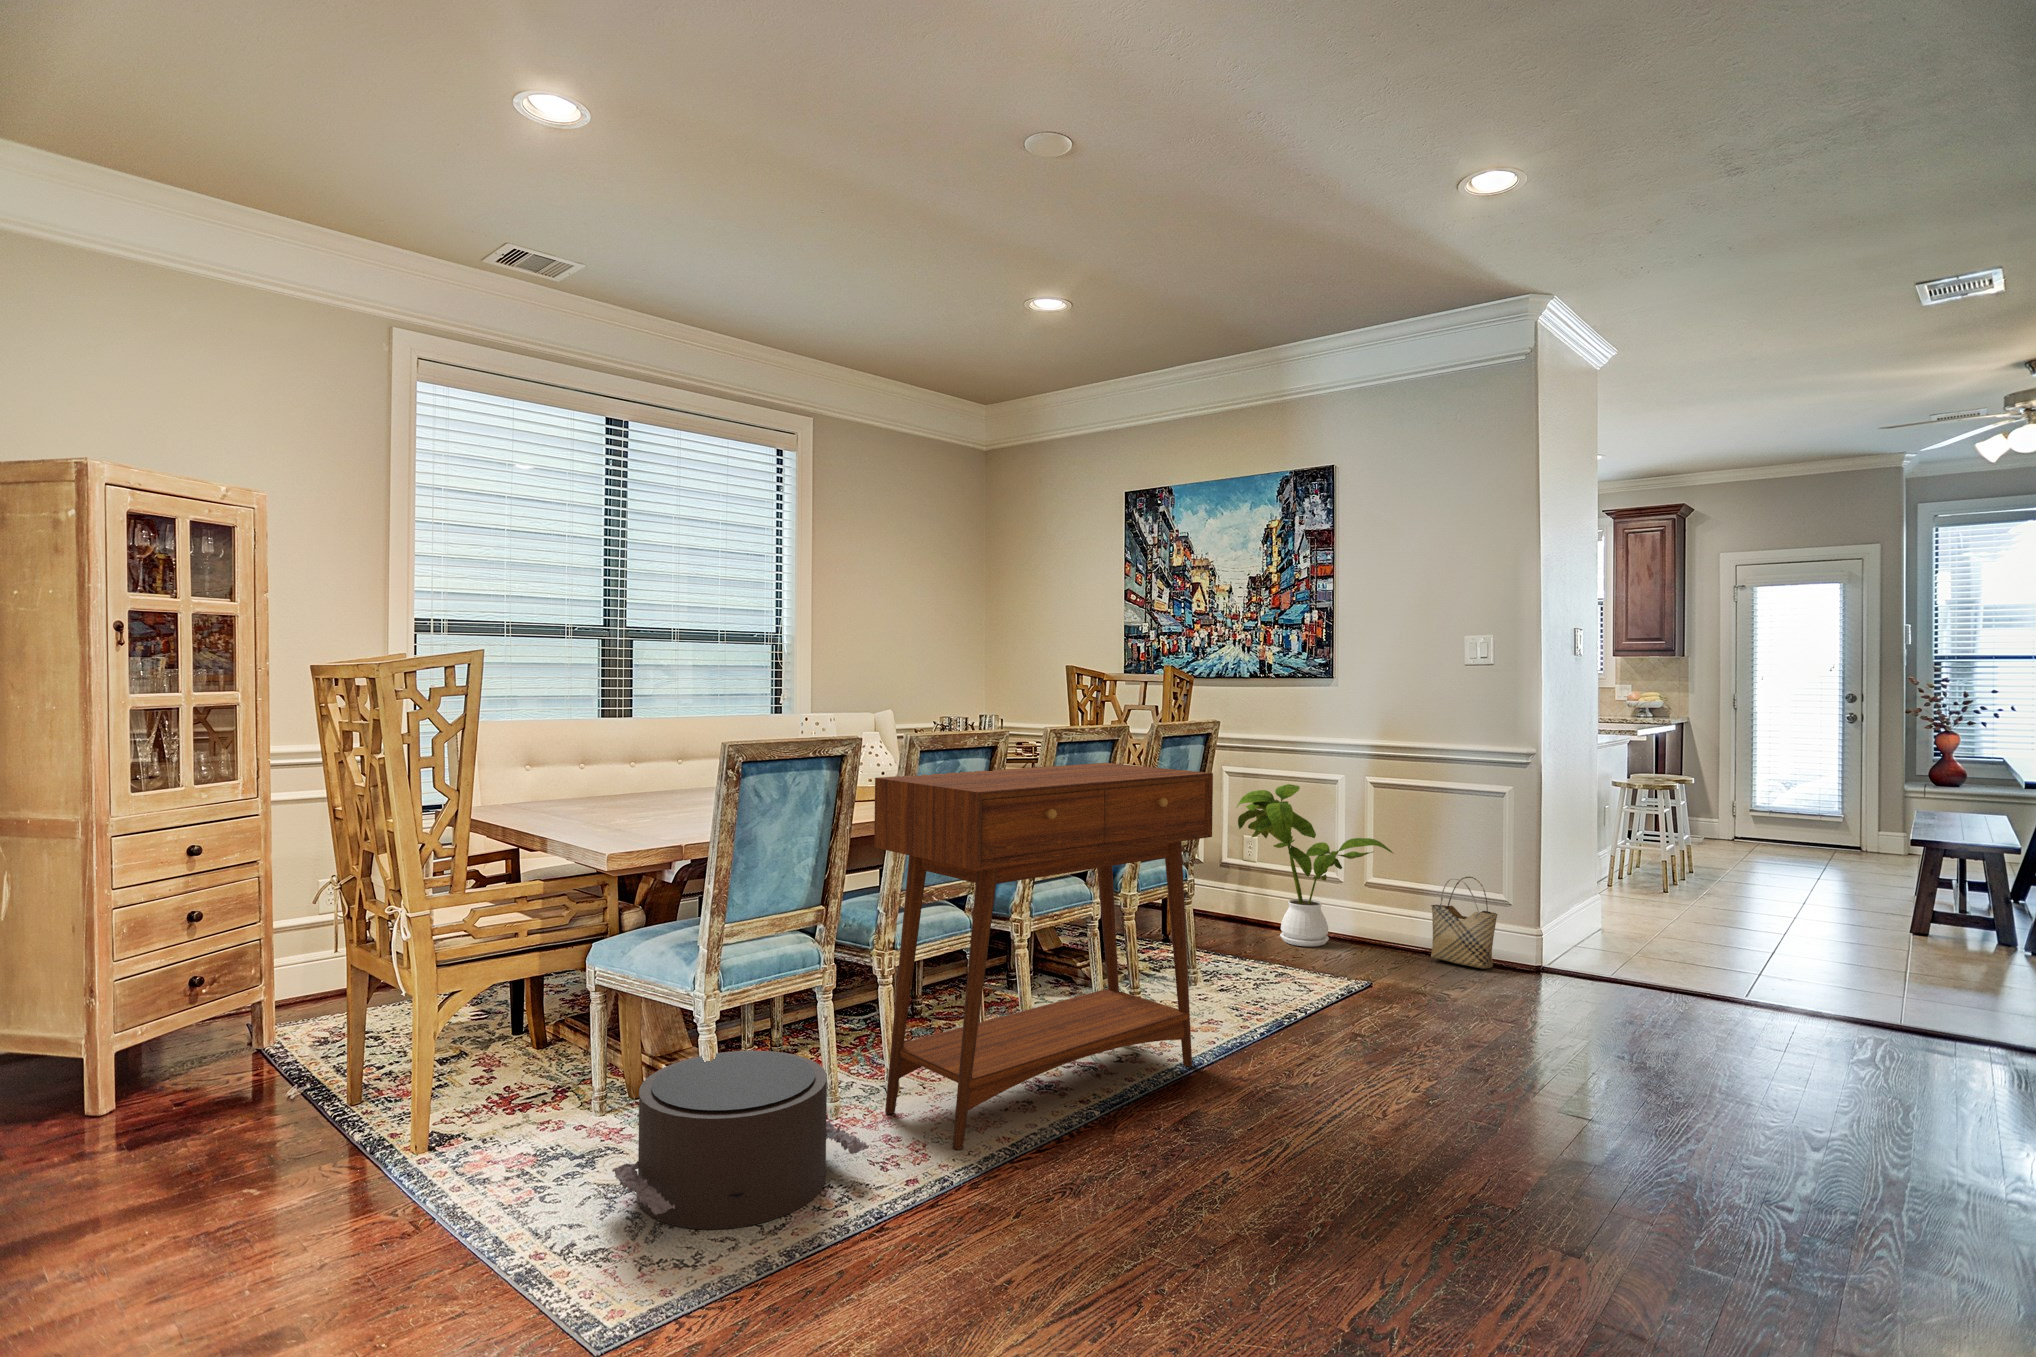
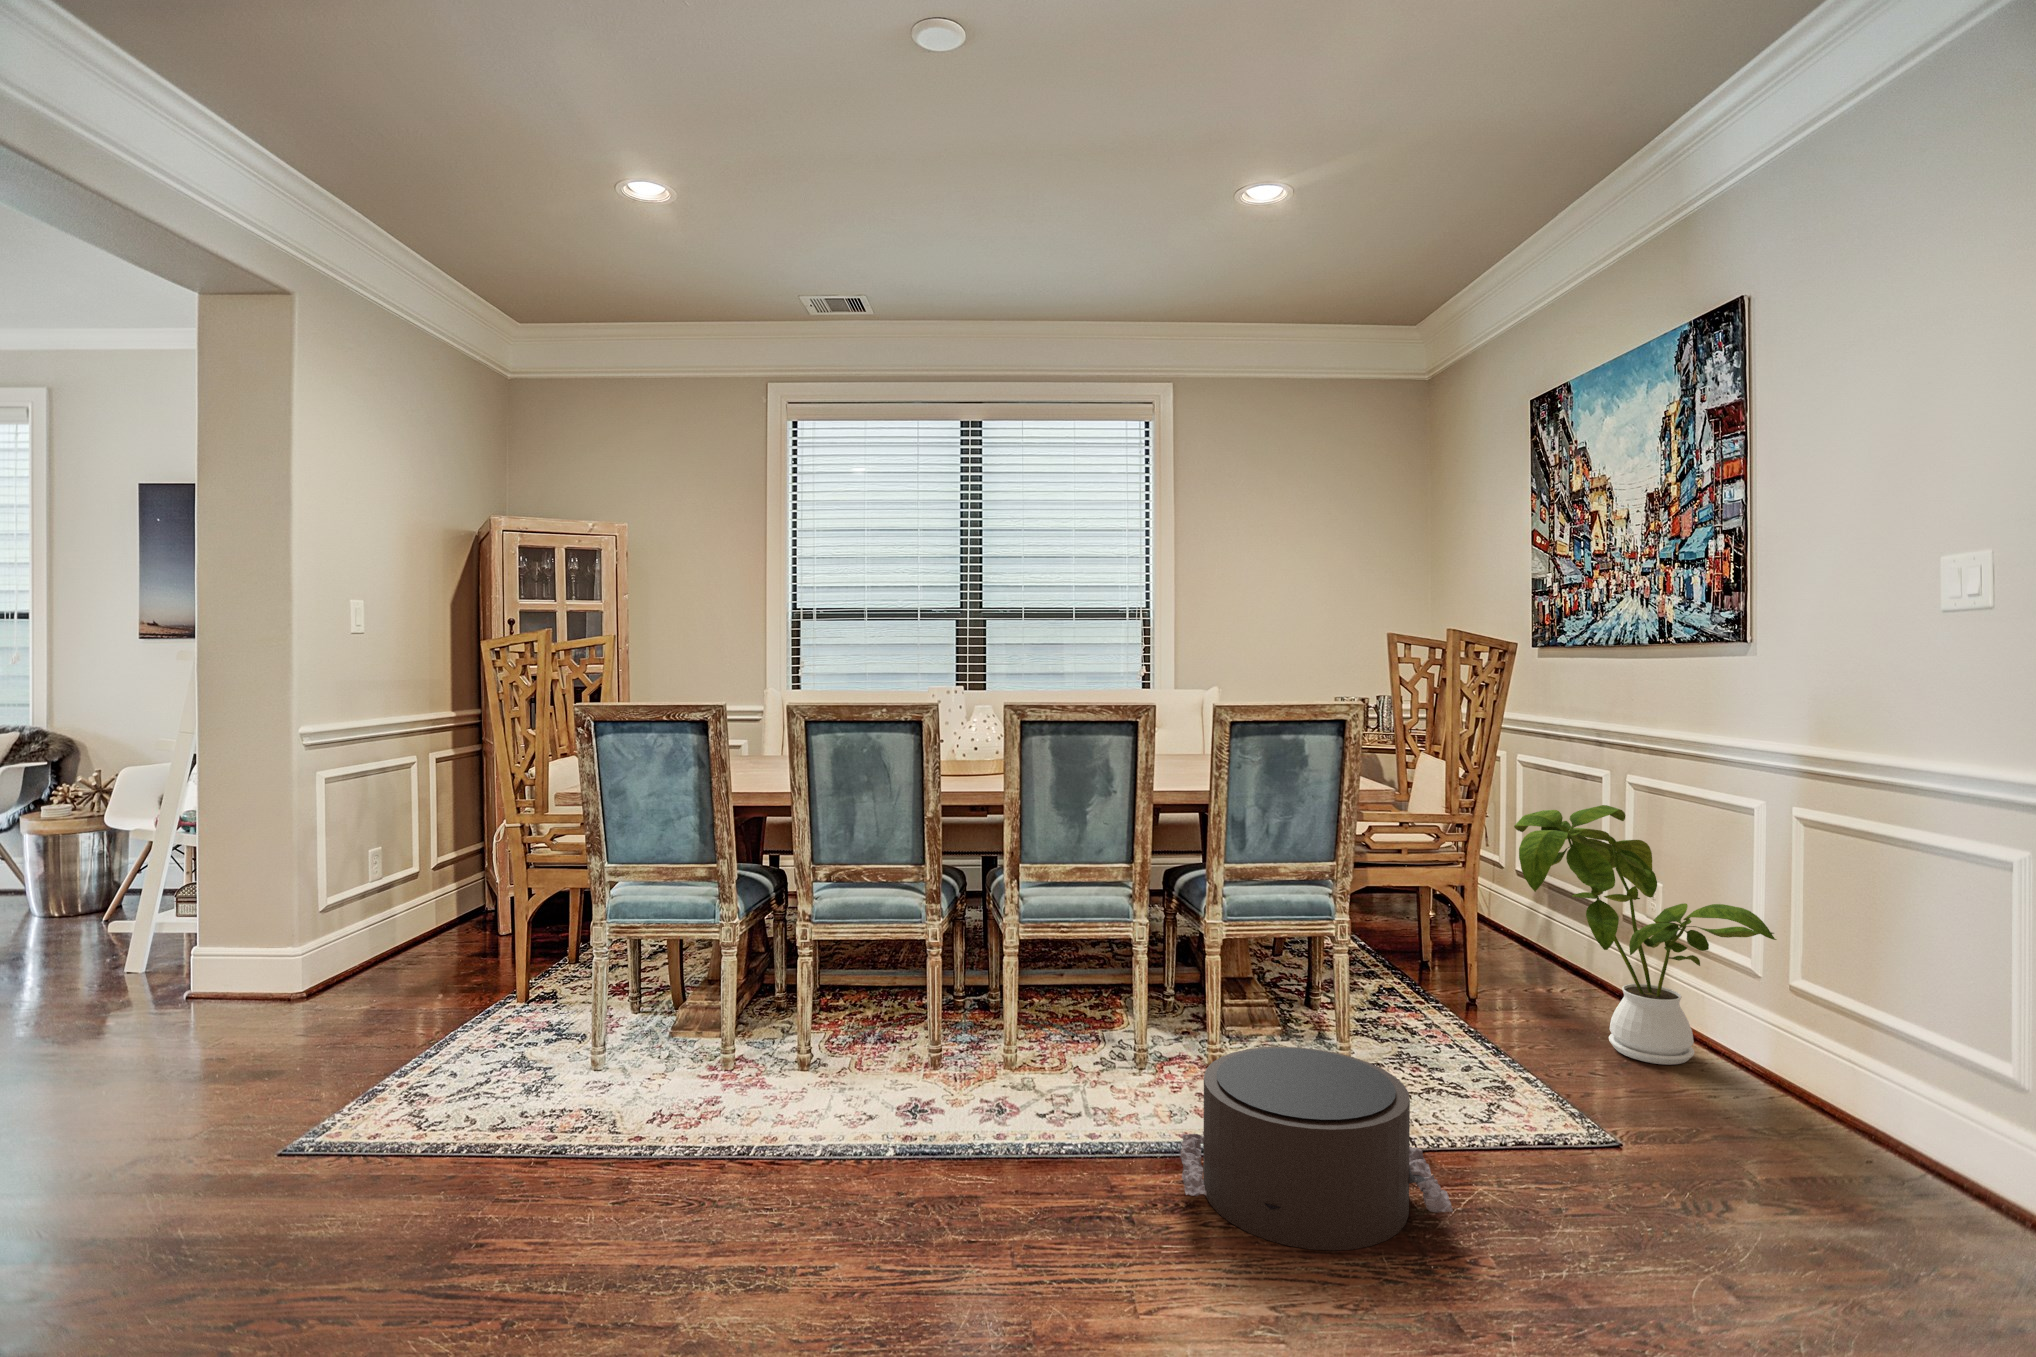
console table: present [874,763,1213,1149] -> none [705,745,1095,1137]
woven basket: present [1431,877,1498,968] -> none [1817,1001,1945,1187]
pouf: present [612,1051,869,1229] -> present [1180,1047,1453,1251]

